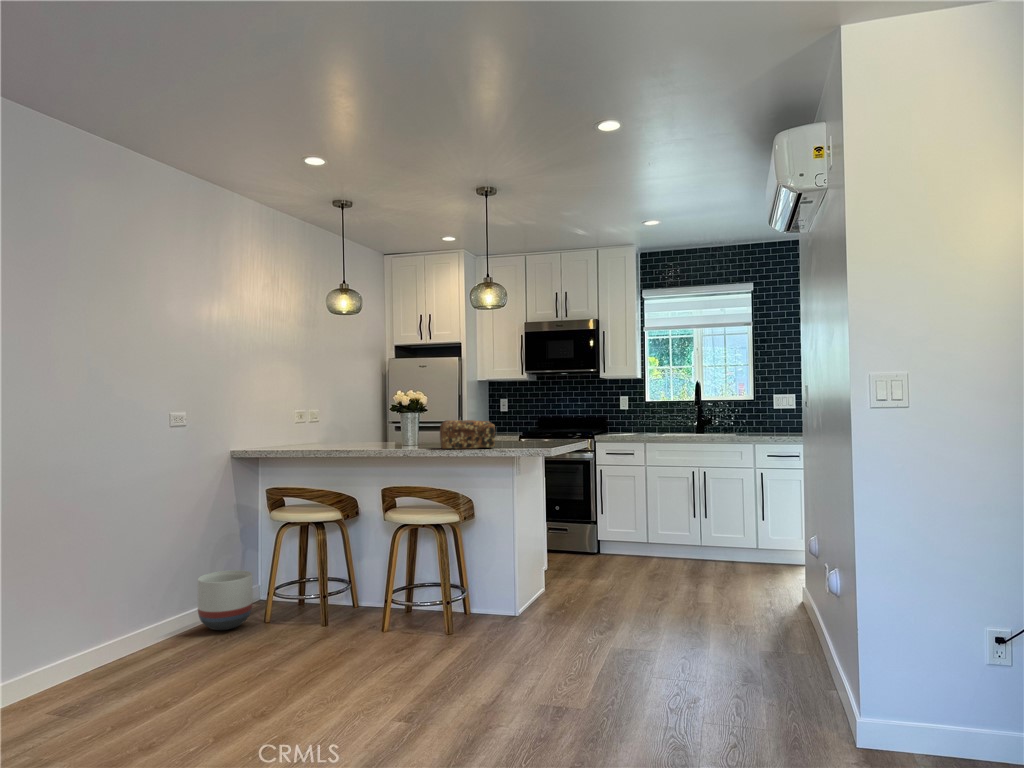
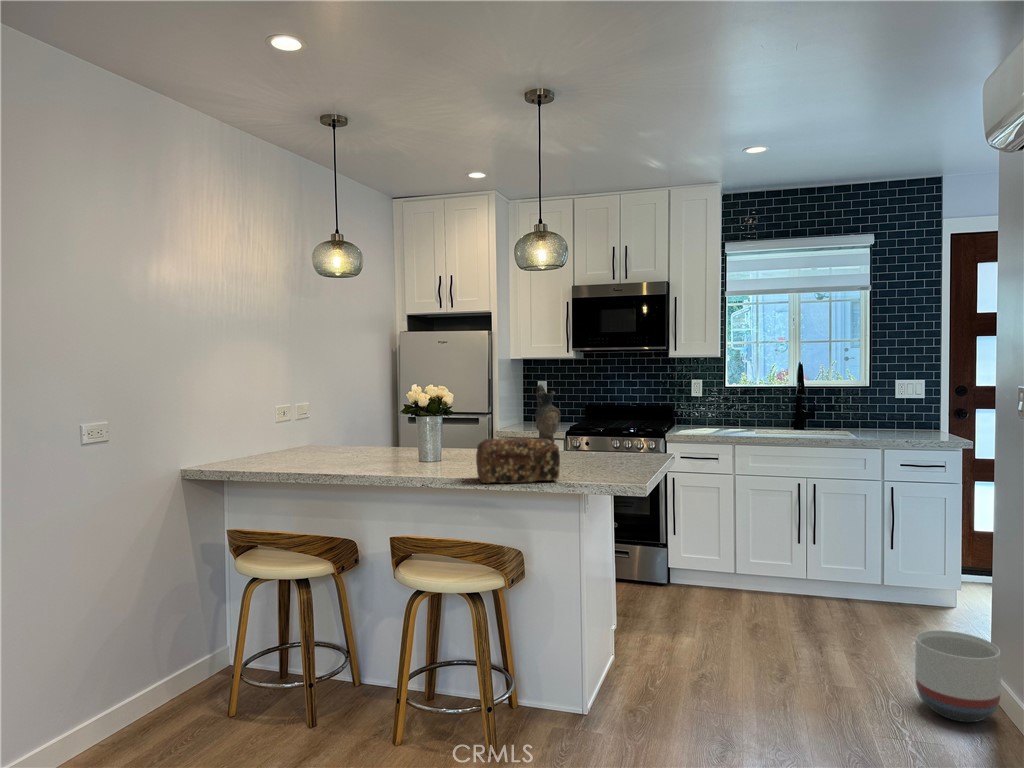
ceramic pitcher: none [491,395,510,438] -> present [535,385,560,442]
planter: present [198,570,253,630] -> present [915,630,1001,722]

